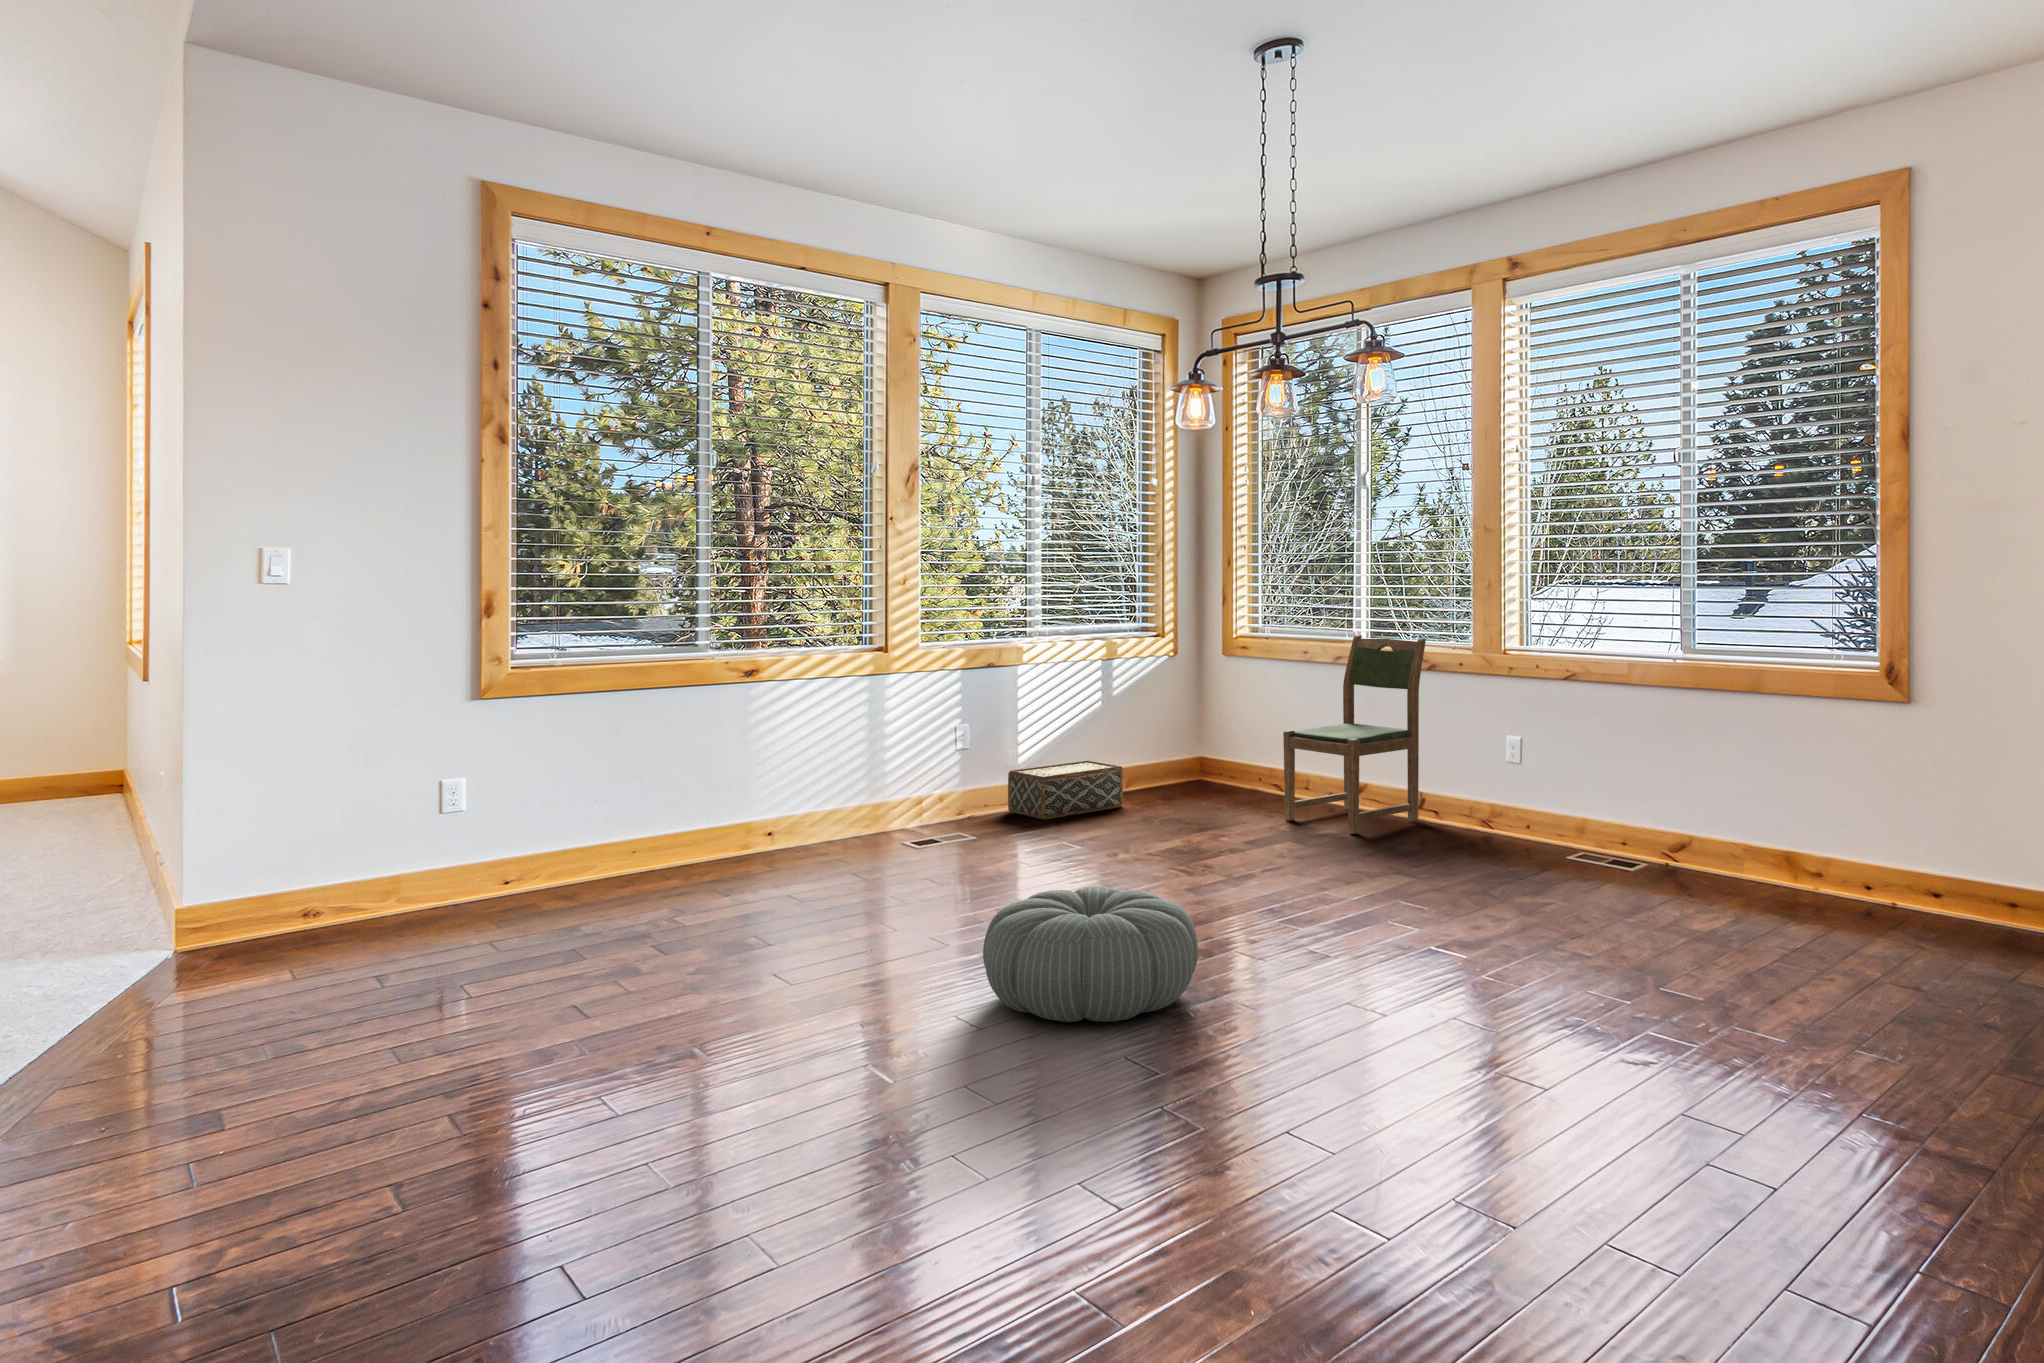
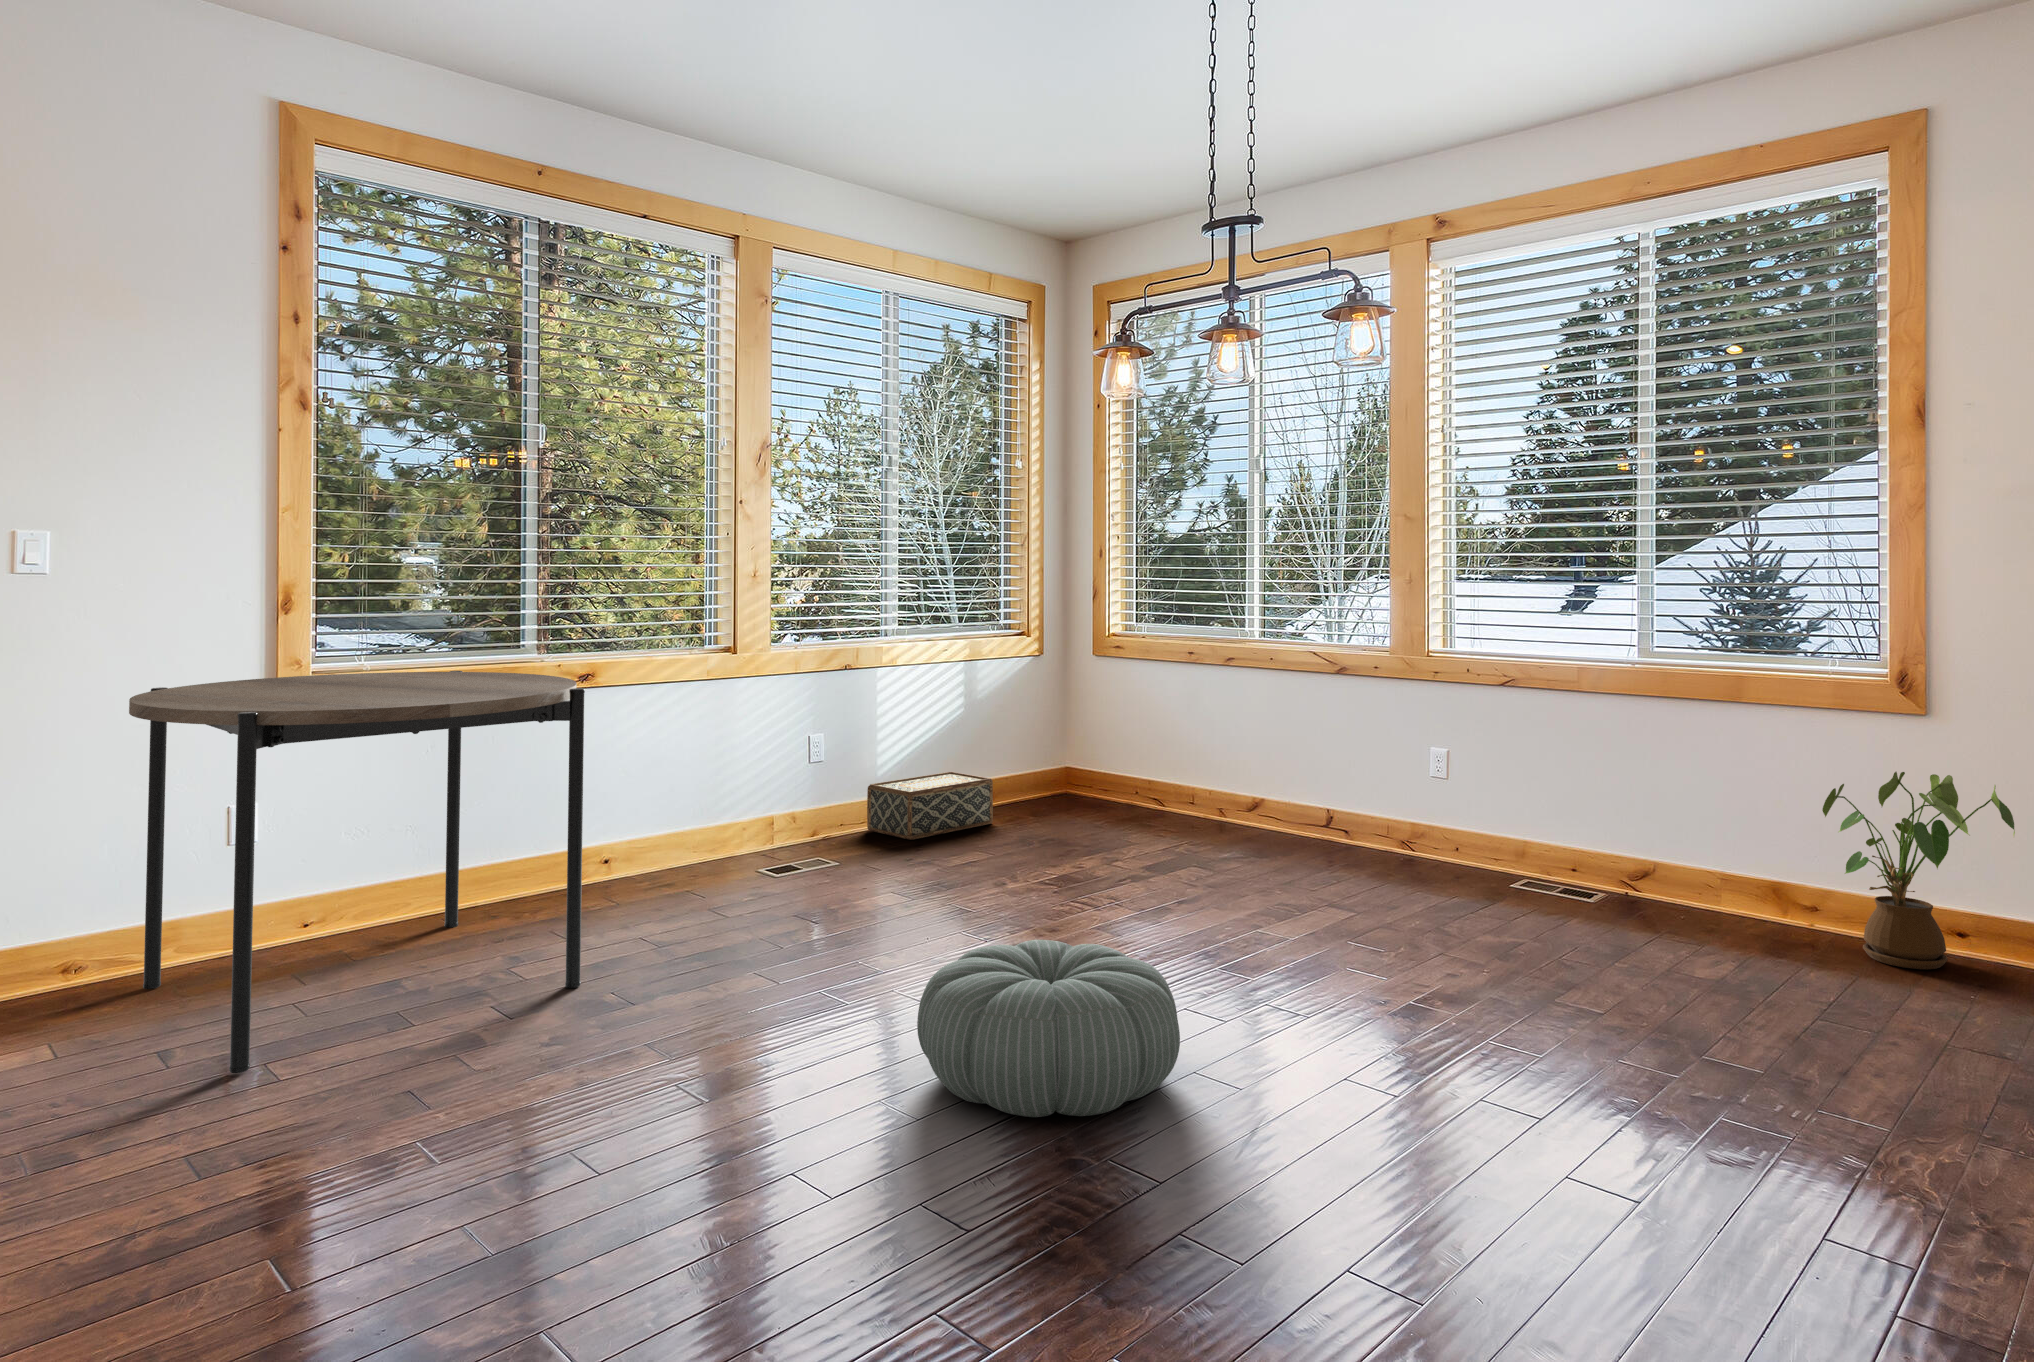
dining chair: present [1283,635,1426,834] -> none [1177,634,1333,856]
dining table: none [356,666,730,986] -> present [129,671,585,1073]
house plant: none [1813,753,1971,926] -> present [1822,772,2015,969]

